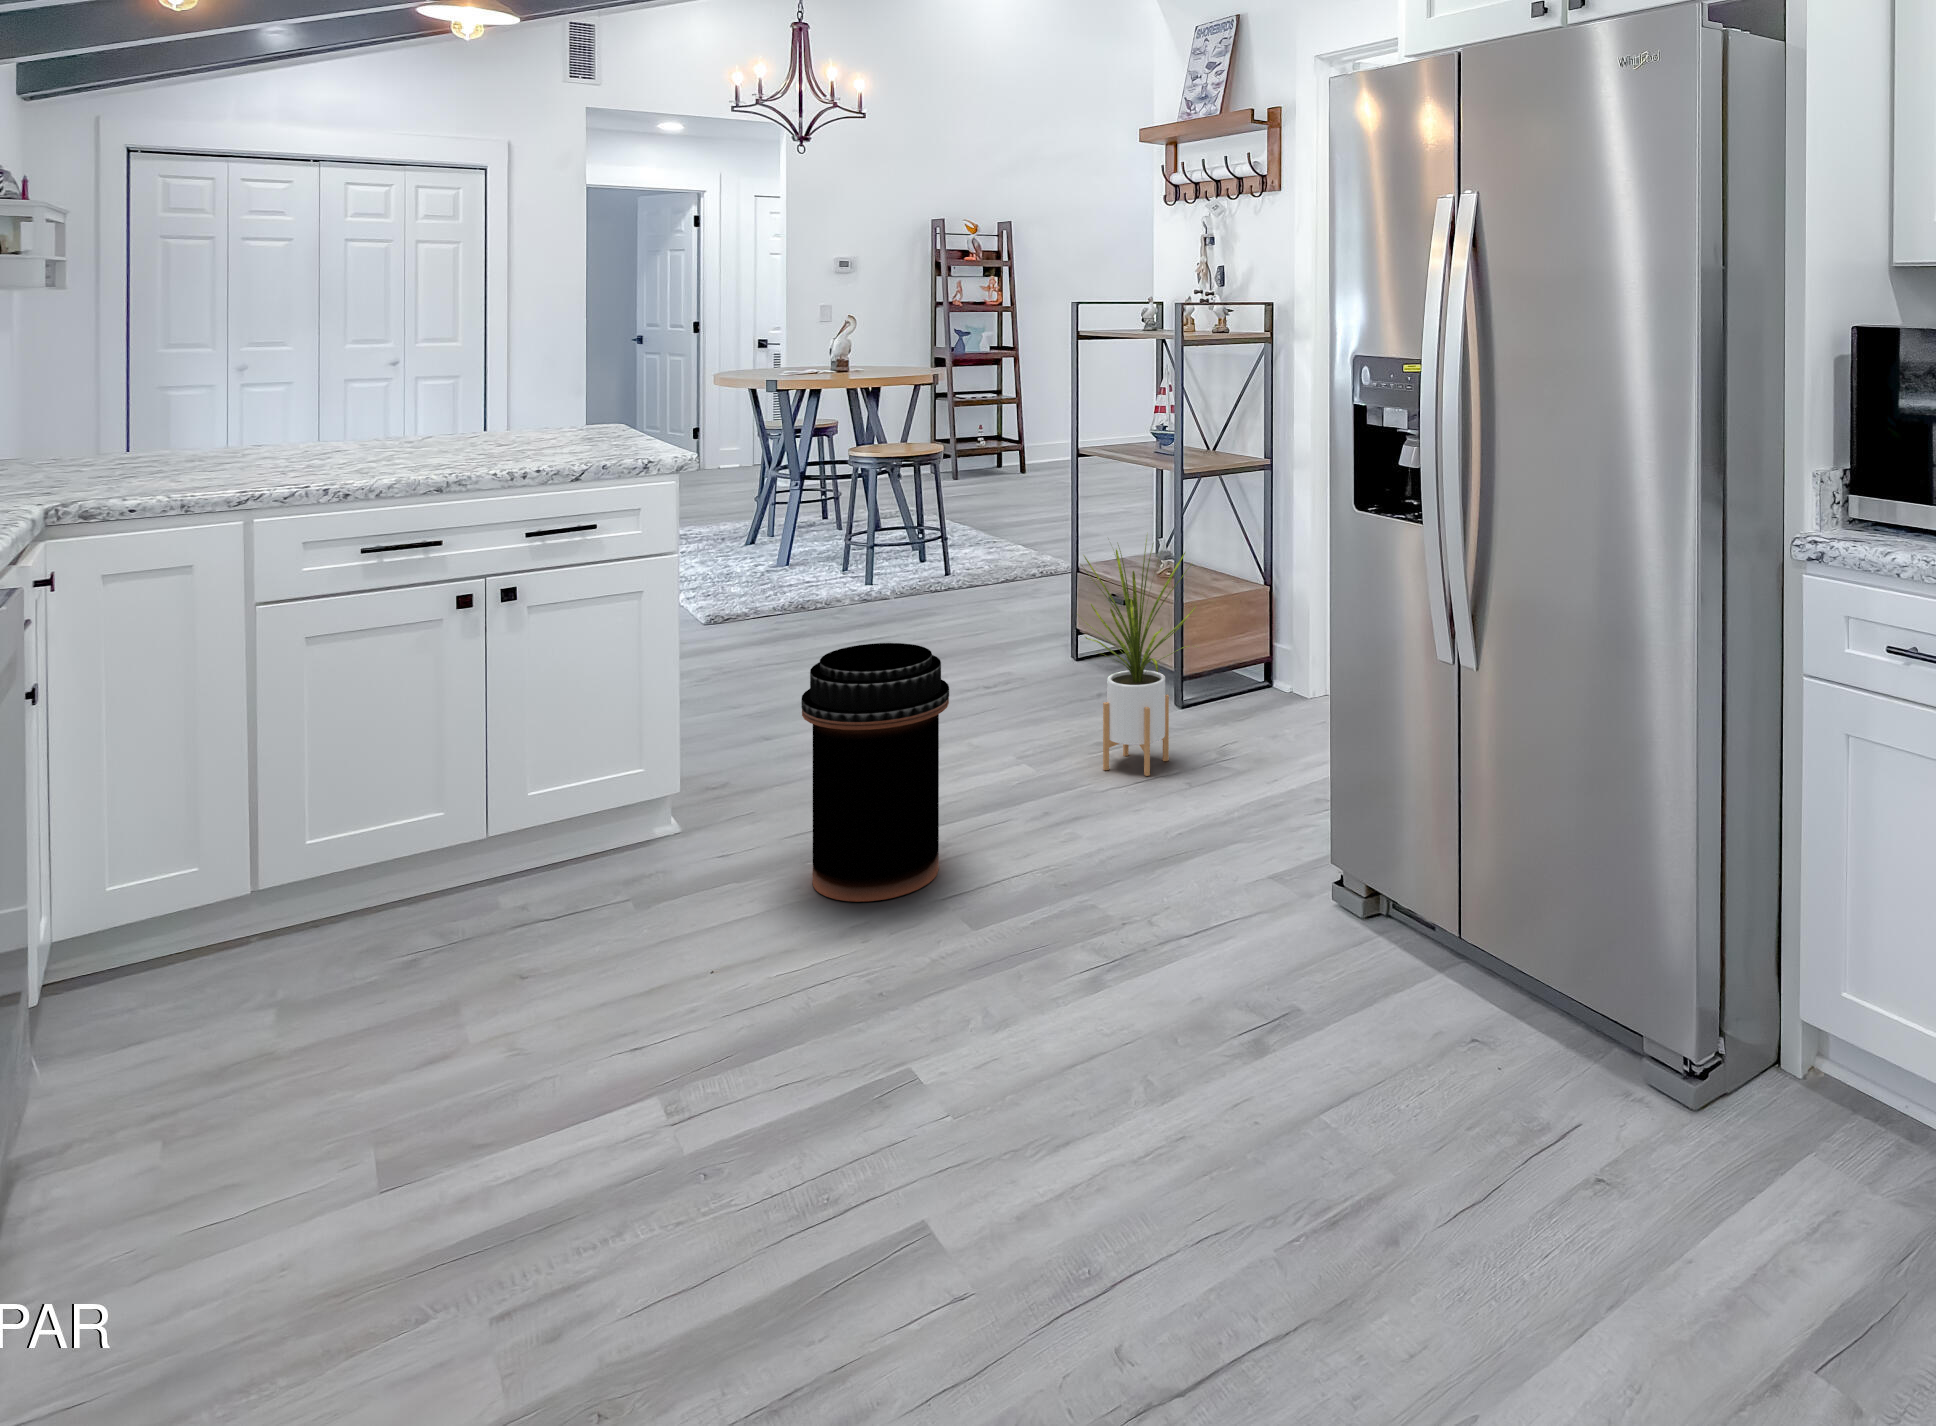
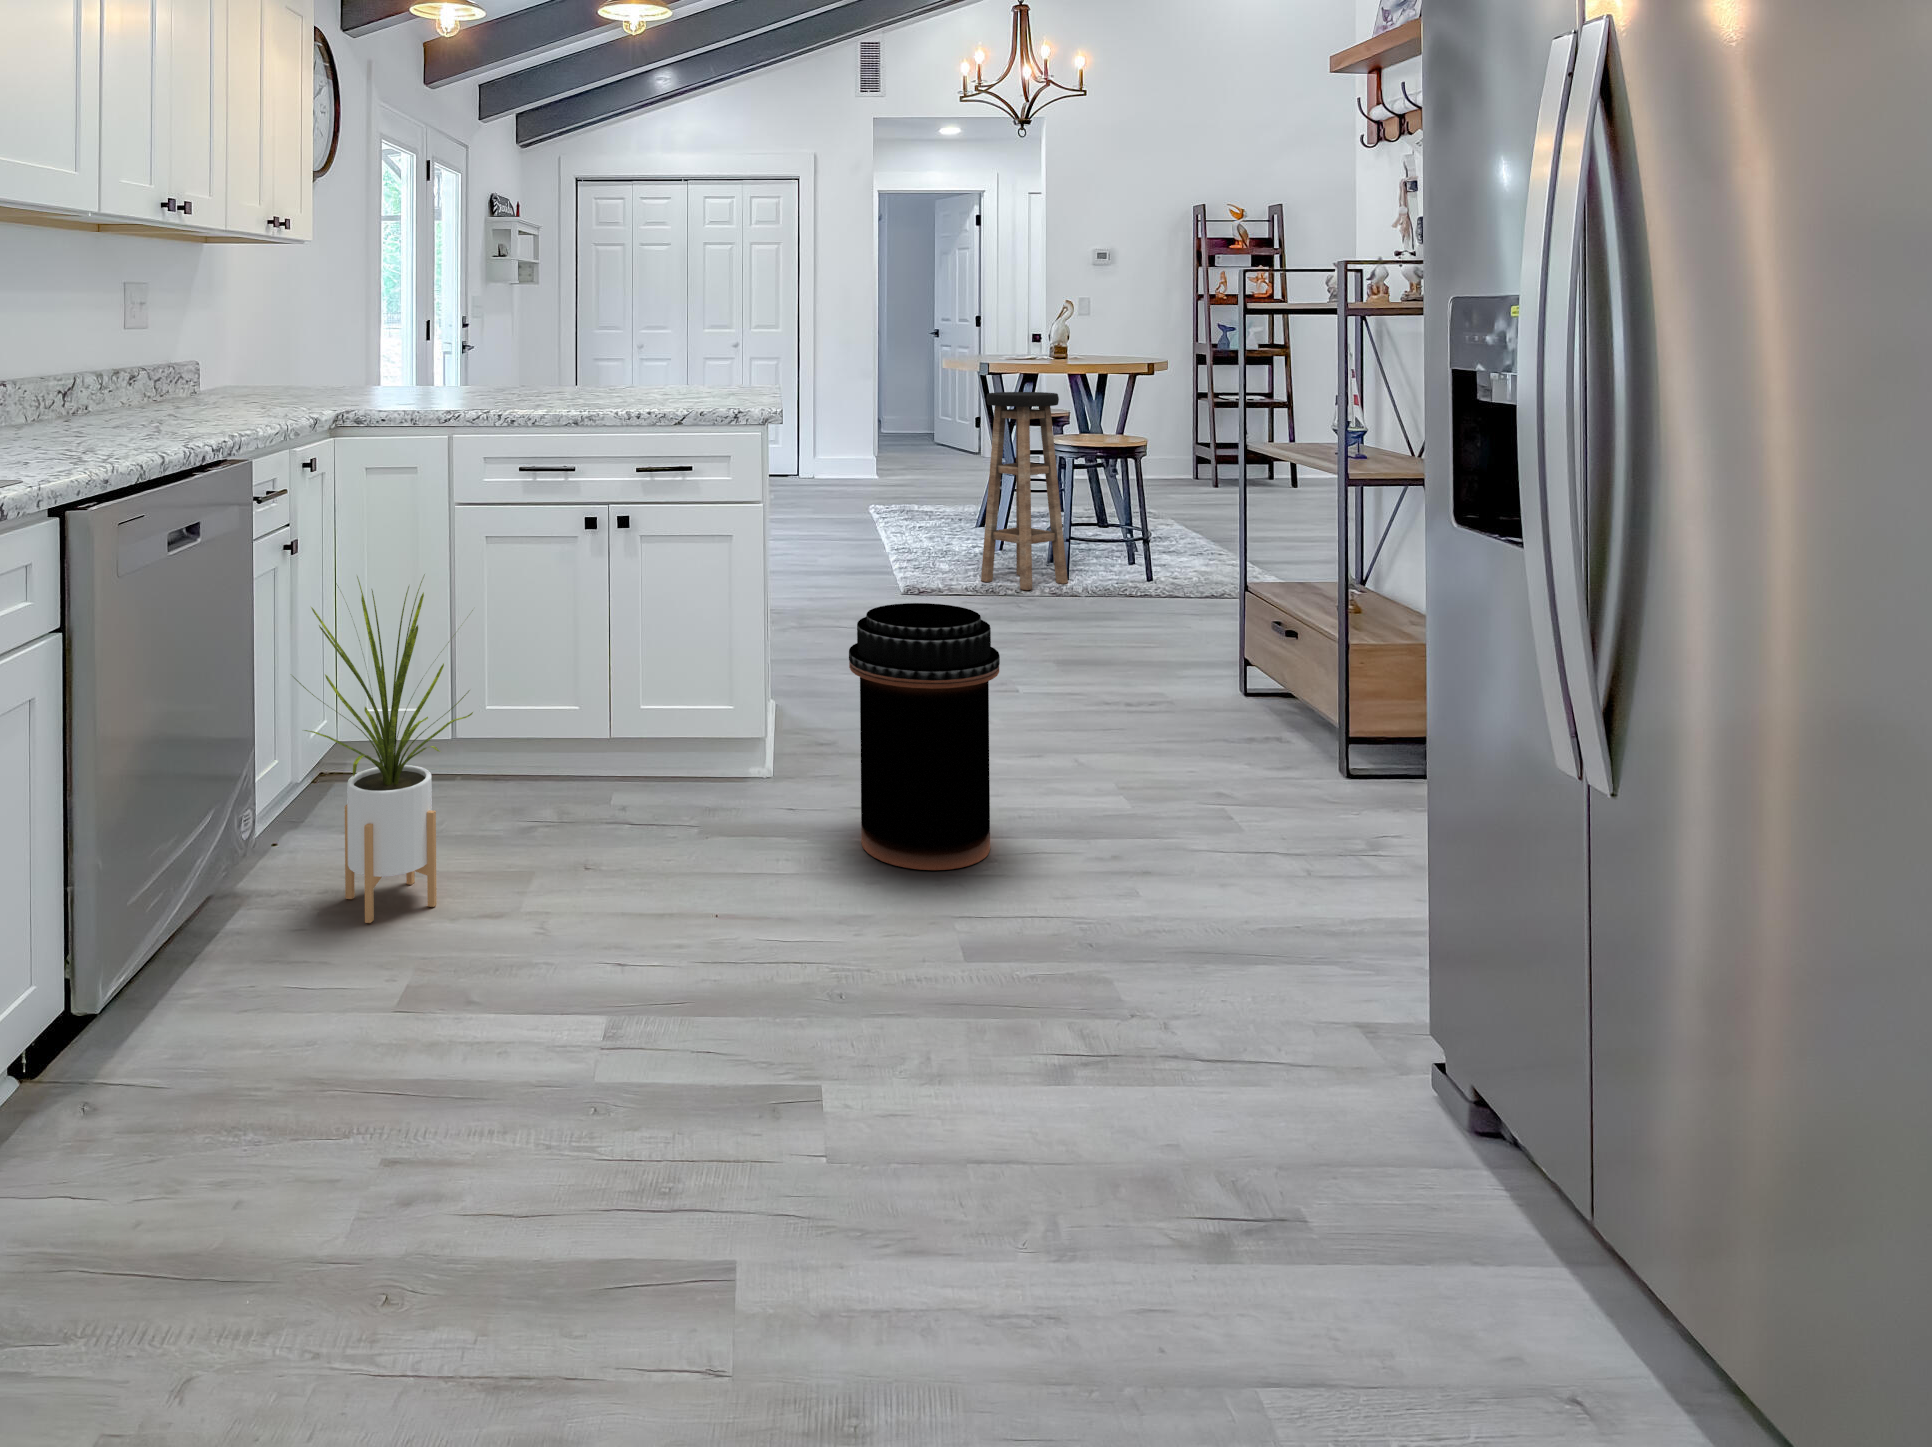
bar stool: none [786,410,872,606] -> present [981,392,1068,590]
house plant: present [1077,538,1195,776] -> present [294,574,473,923]

